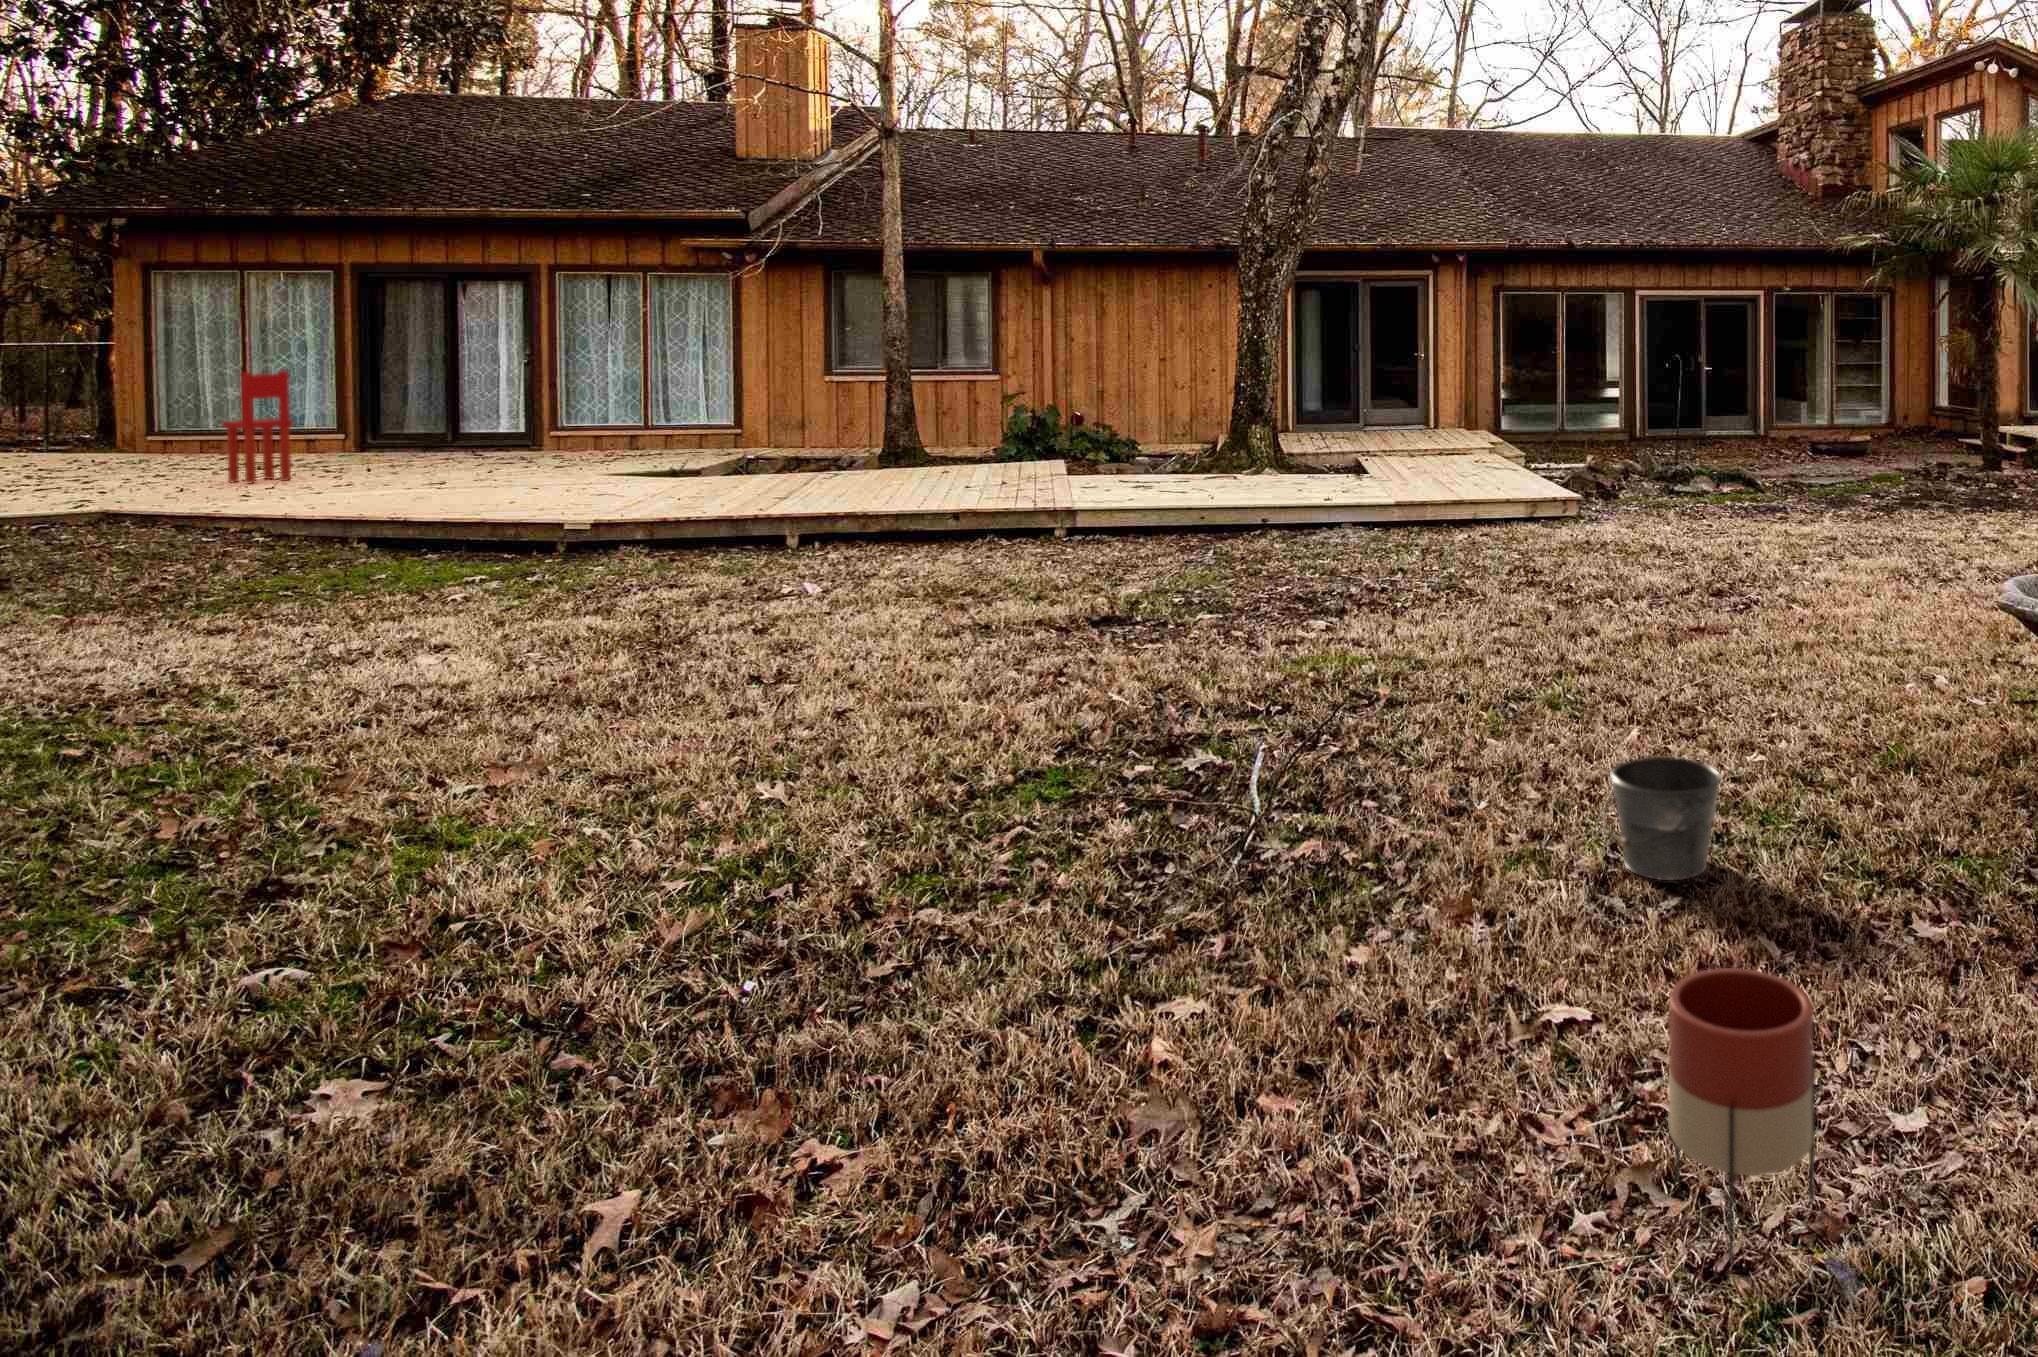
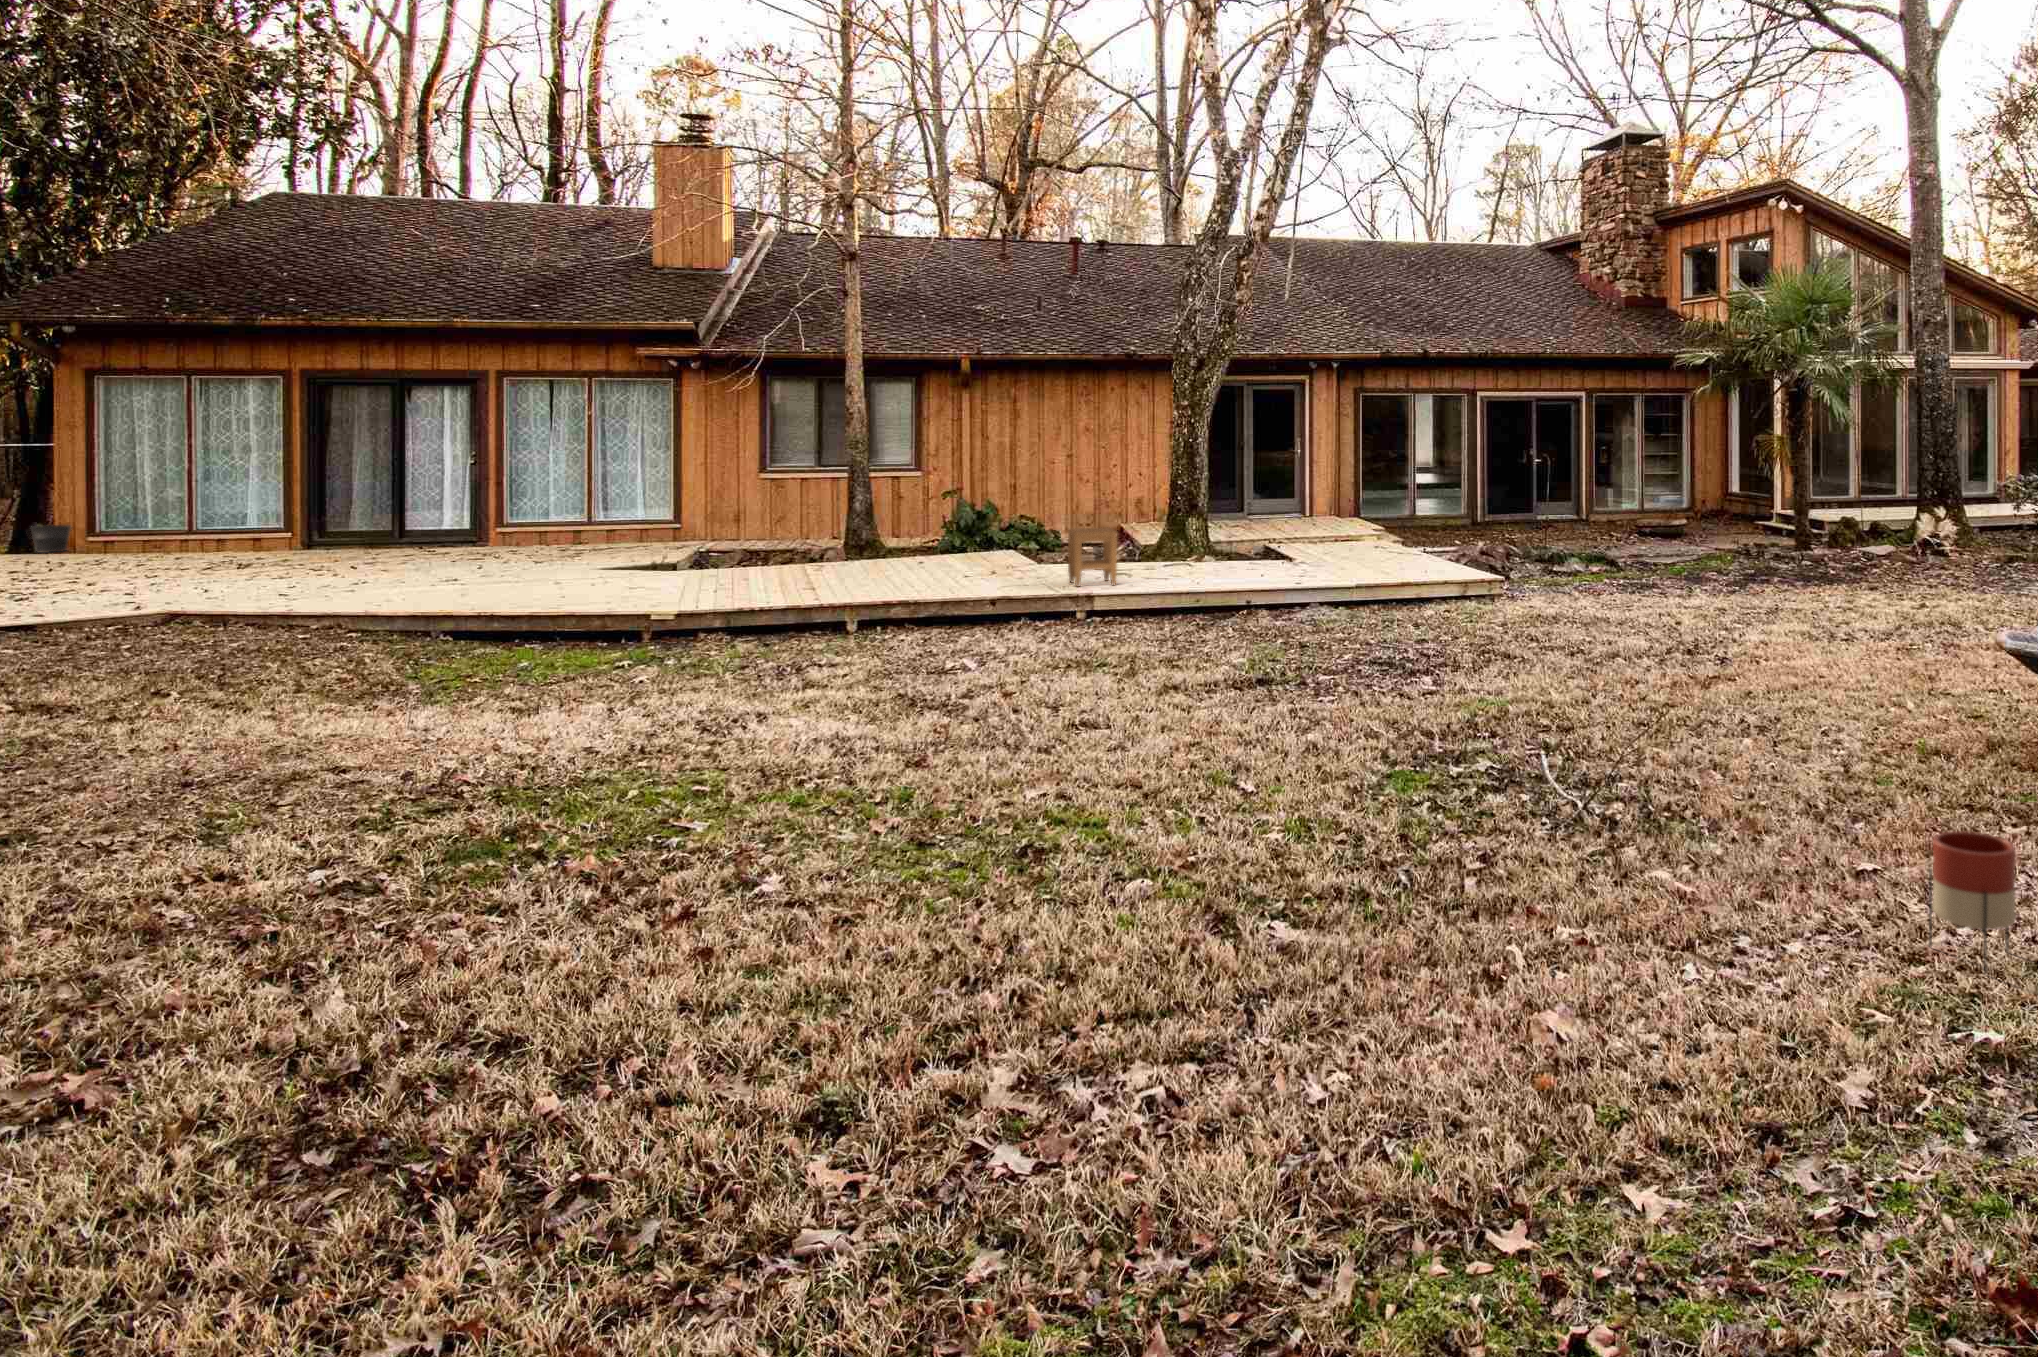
chair: present [222,371,293,483] -> none [258,477,323,582]
stool: none [1071,433,1122,502] -> present [1068,527,1117,587]
bucket: present [1603,757,1722,880] -> present [31,525,72,553]

